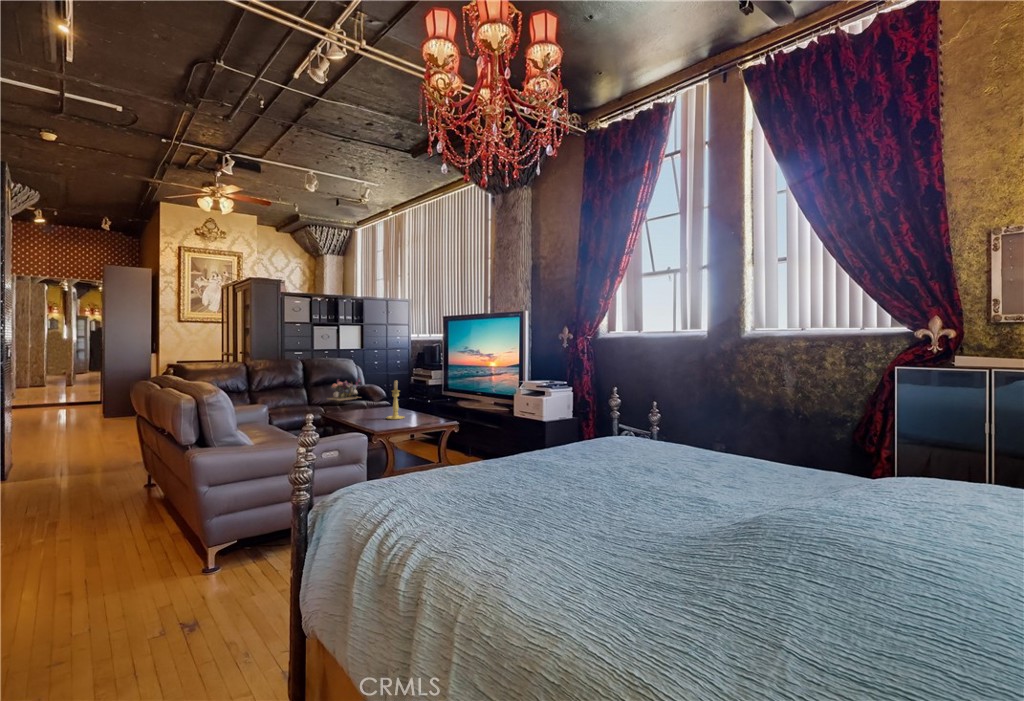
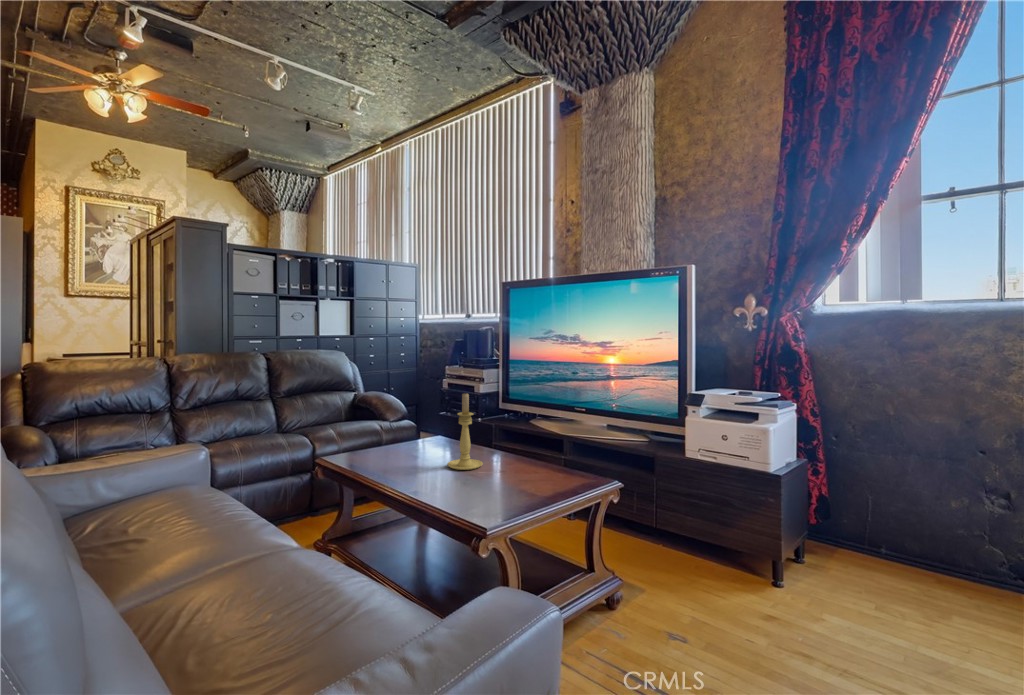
flower arrangement: present [328,378,361,404] -> none [308,381,369,427]

